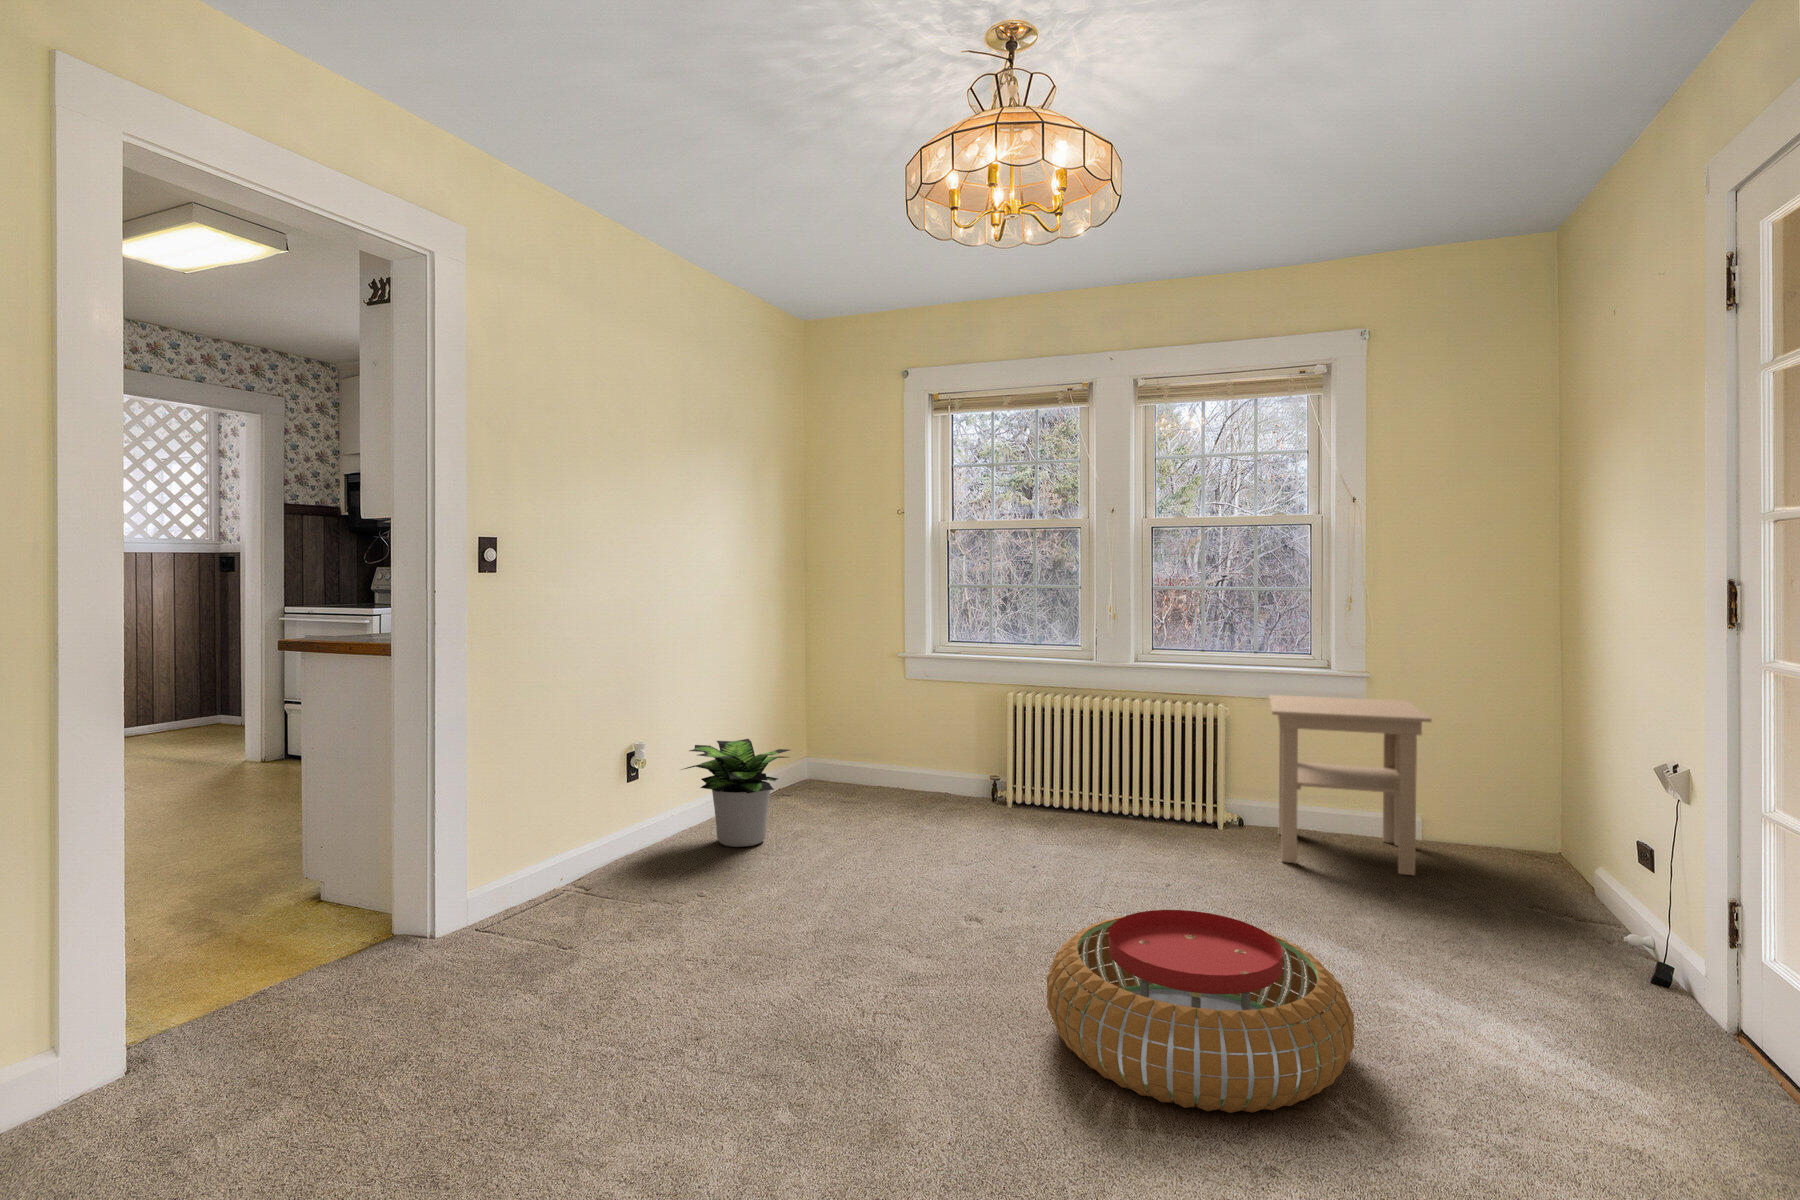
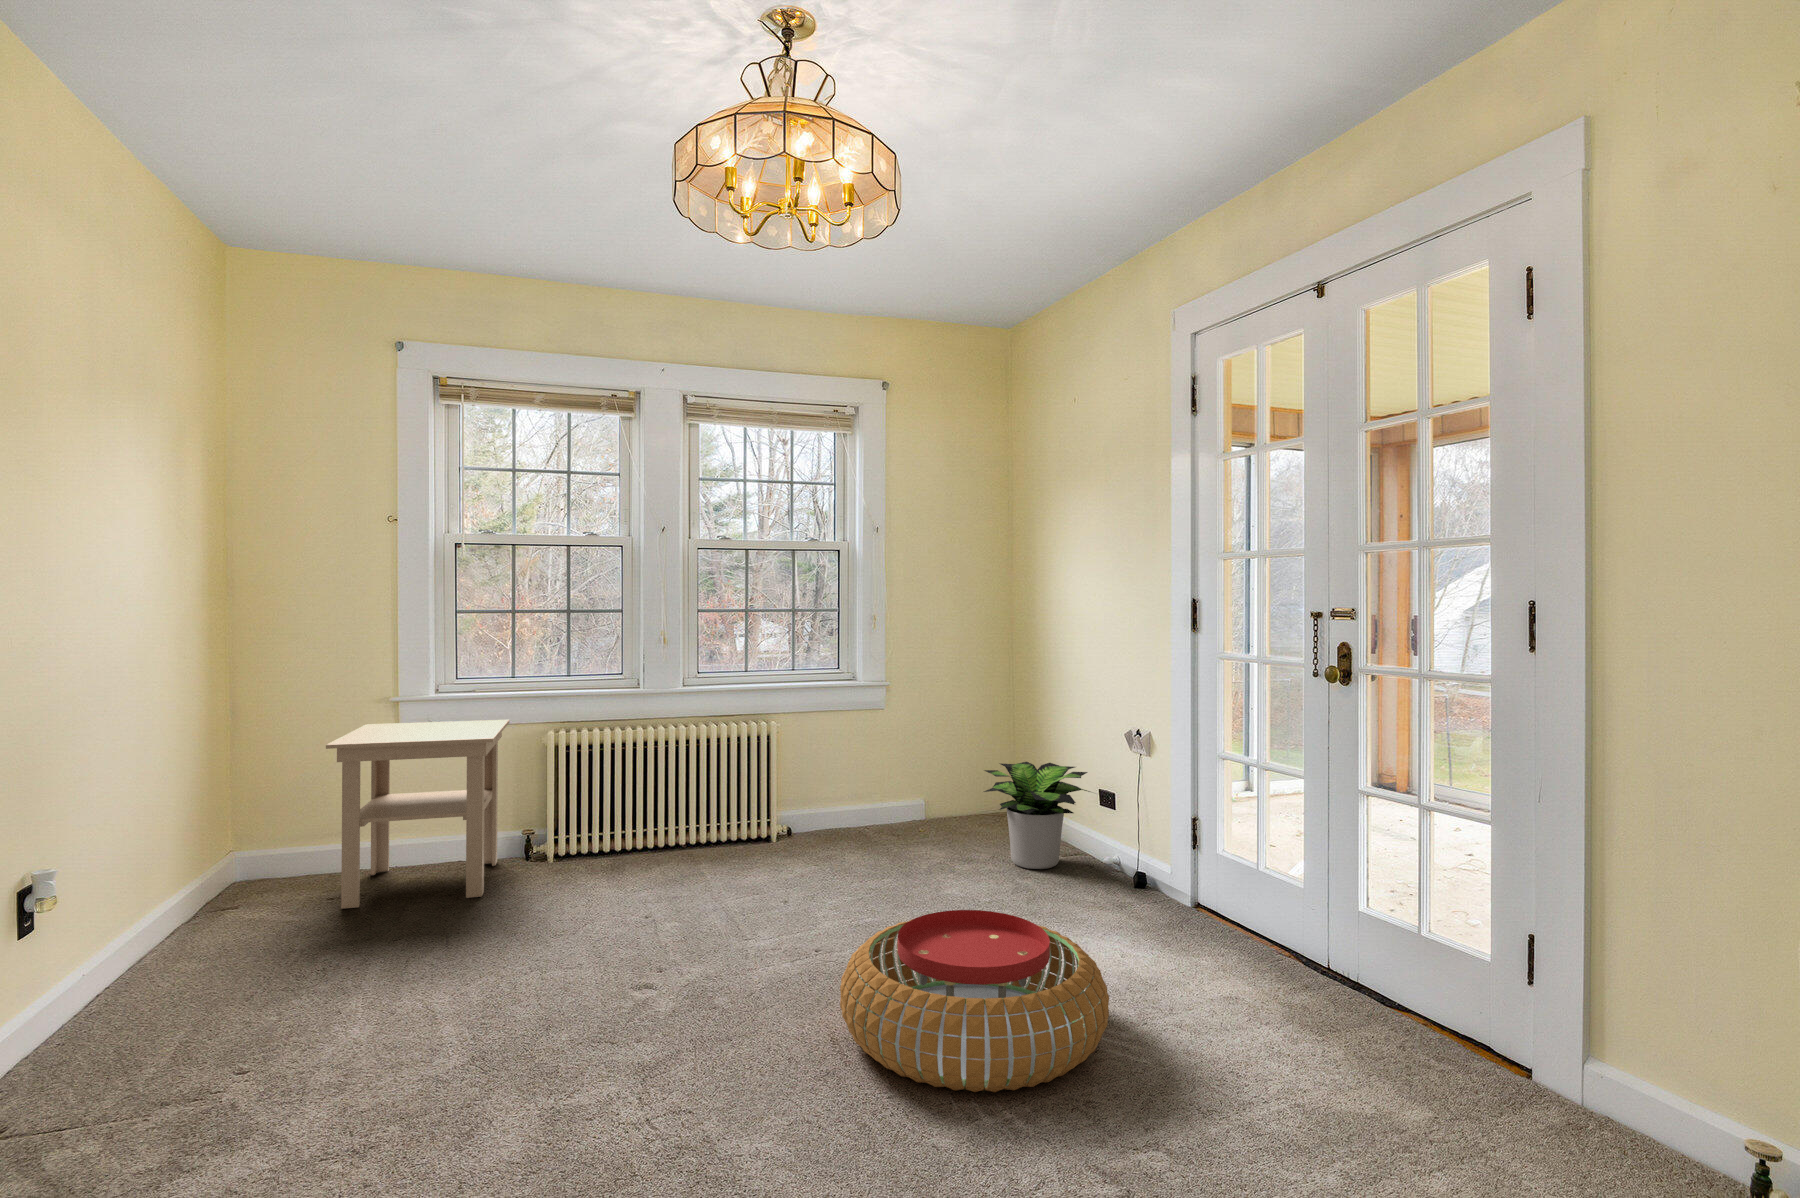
side table: present [1269,695,1431,875] -> present [326,720,509,909]
potted plant: present [682,739,789,847] -> present [984,762,1090,869]

